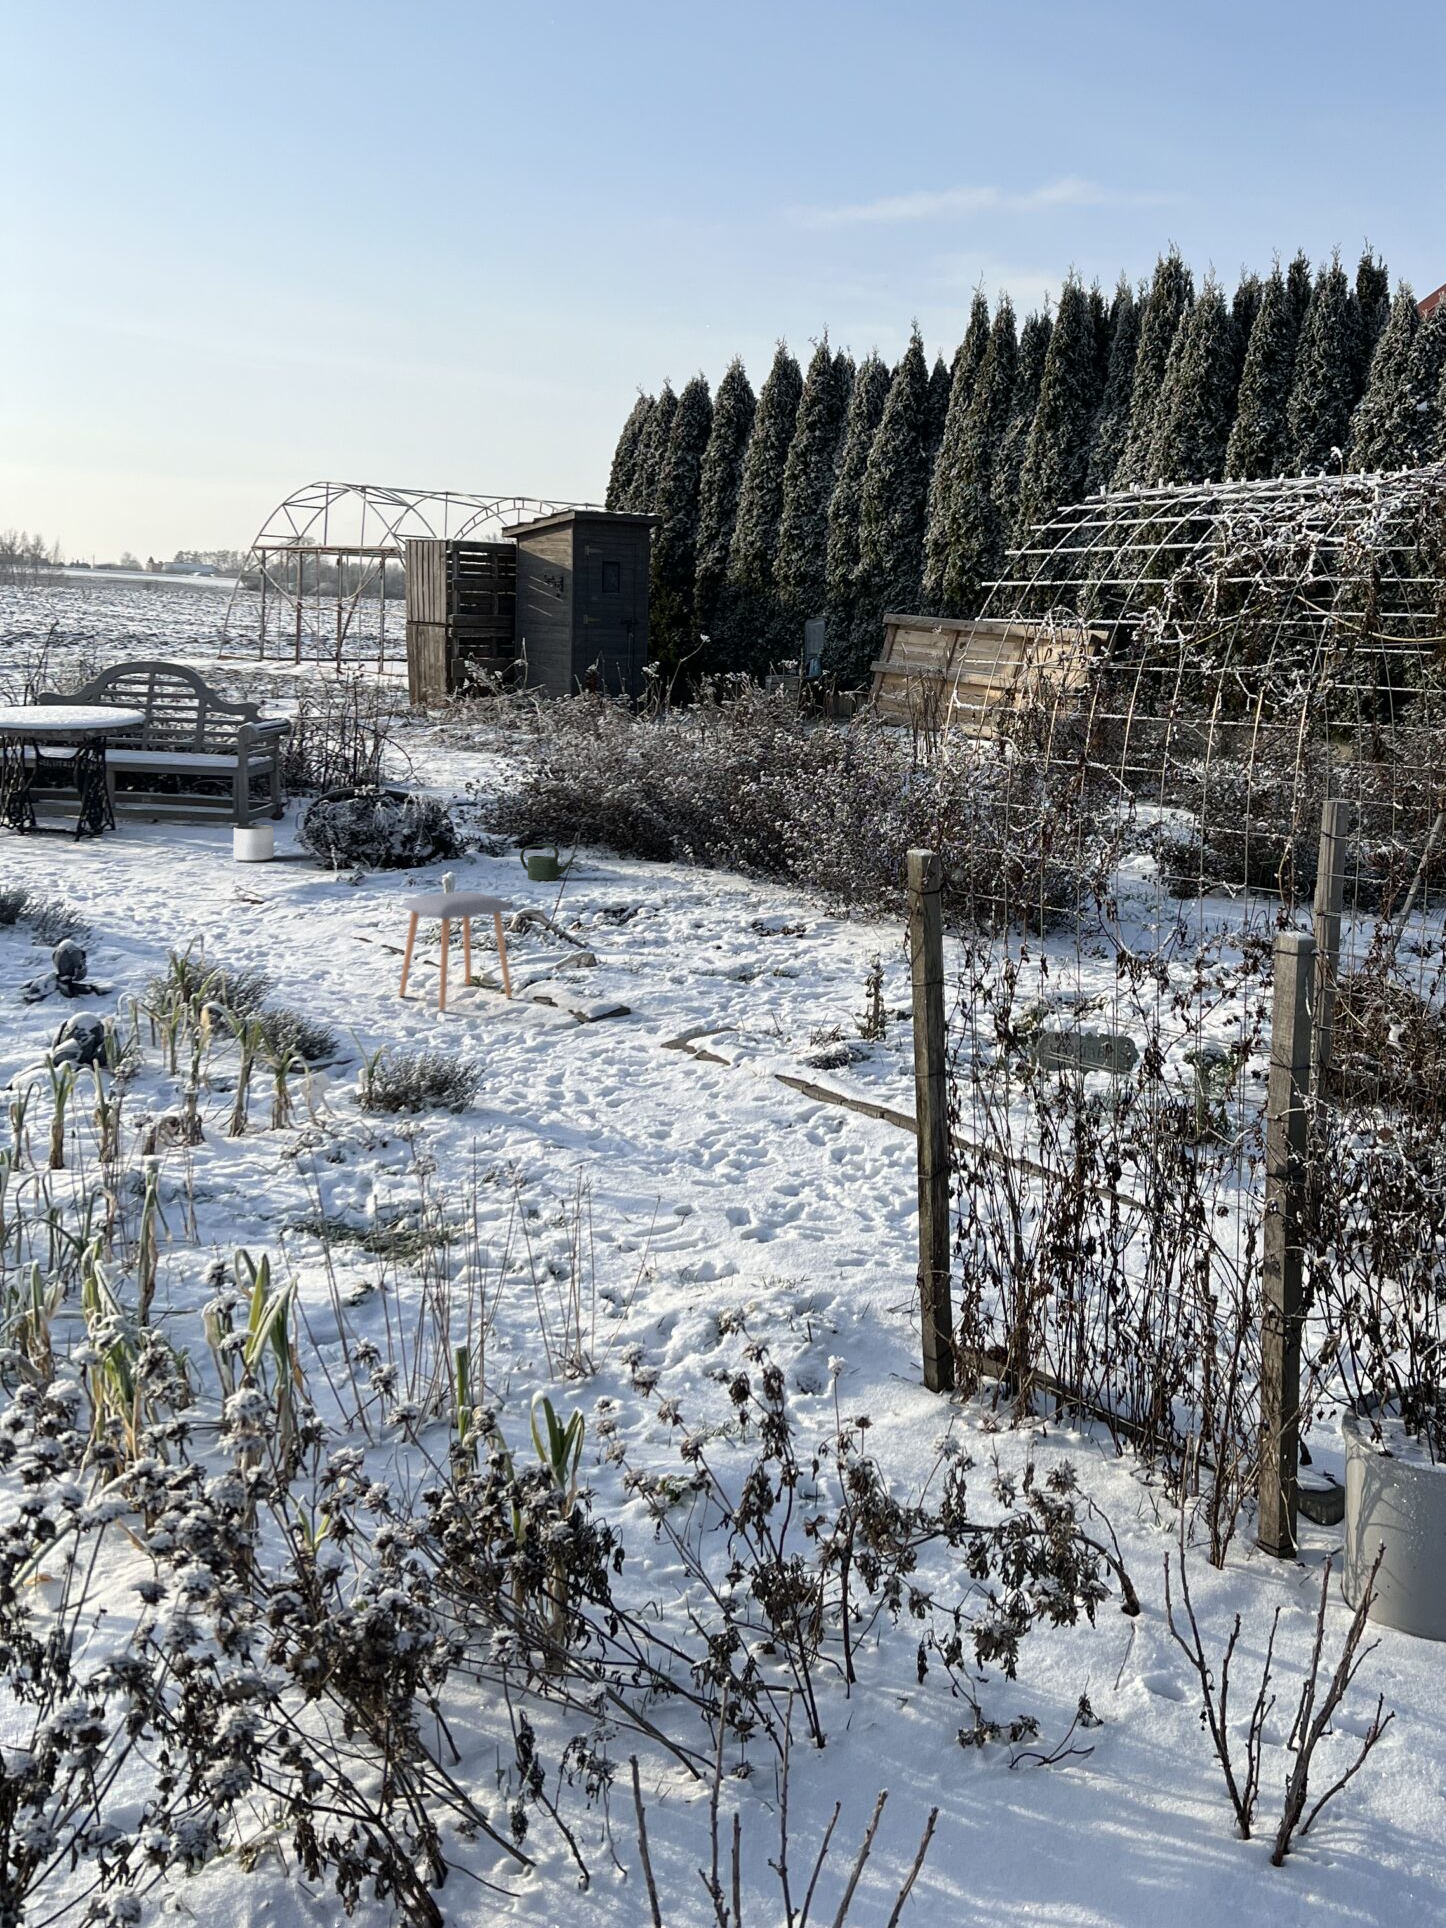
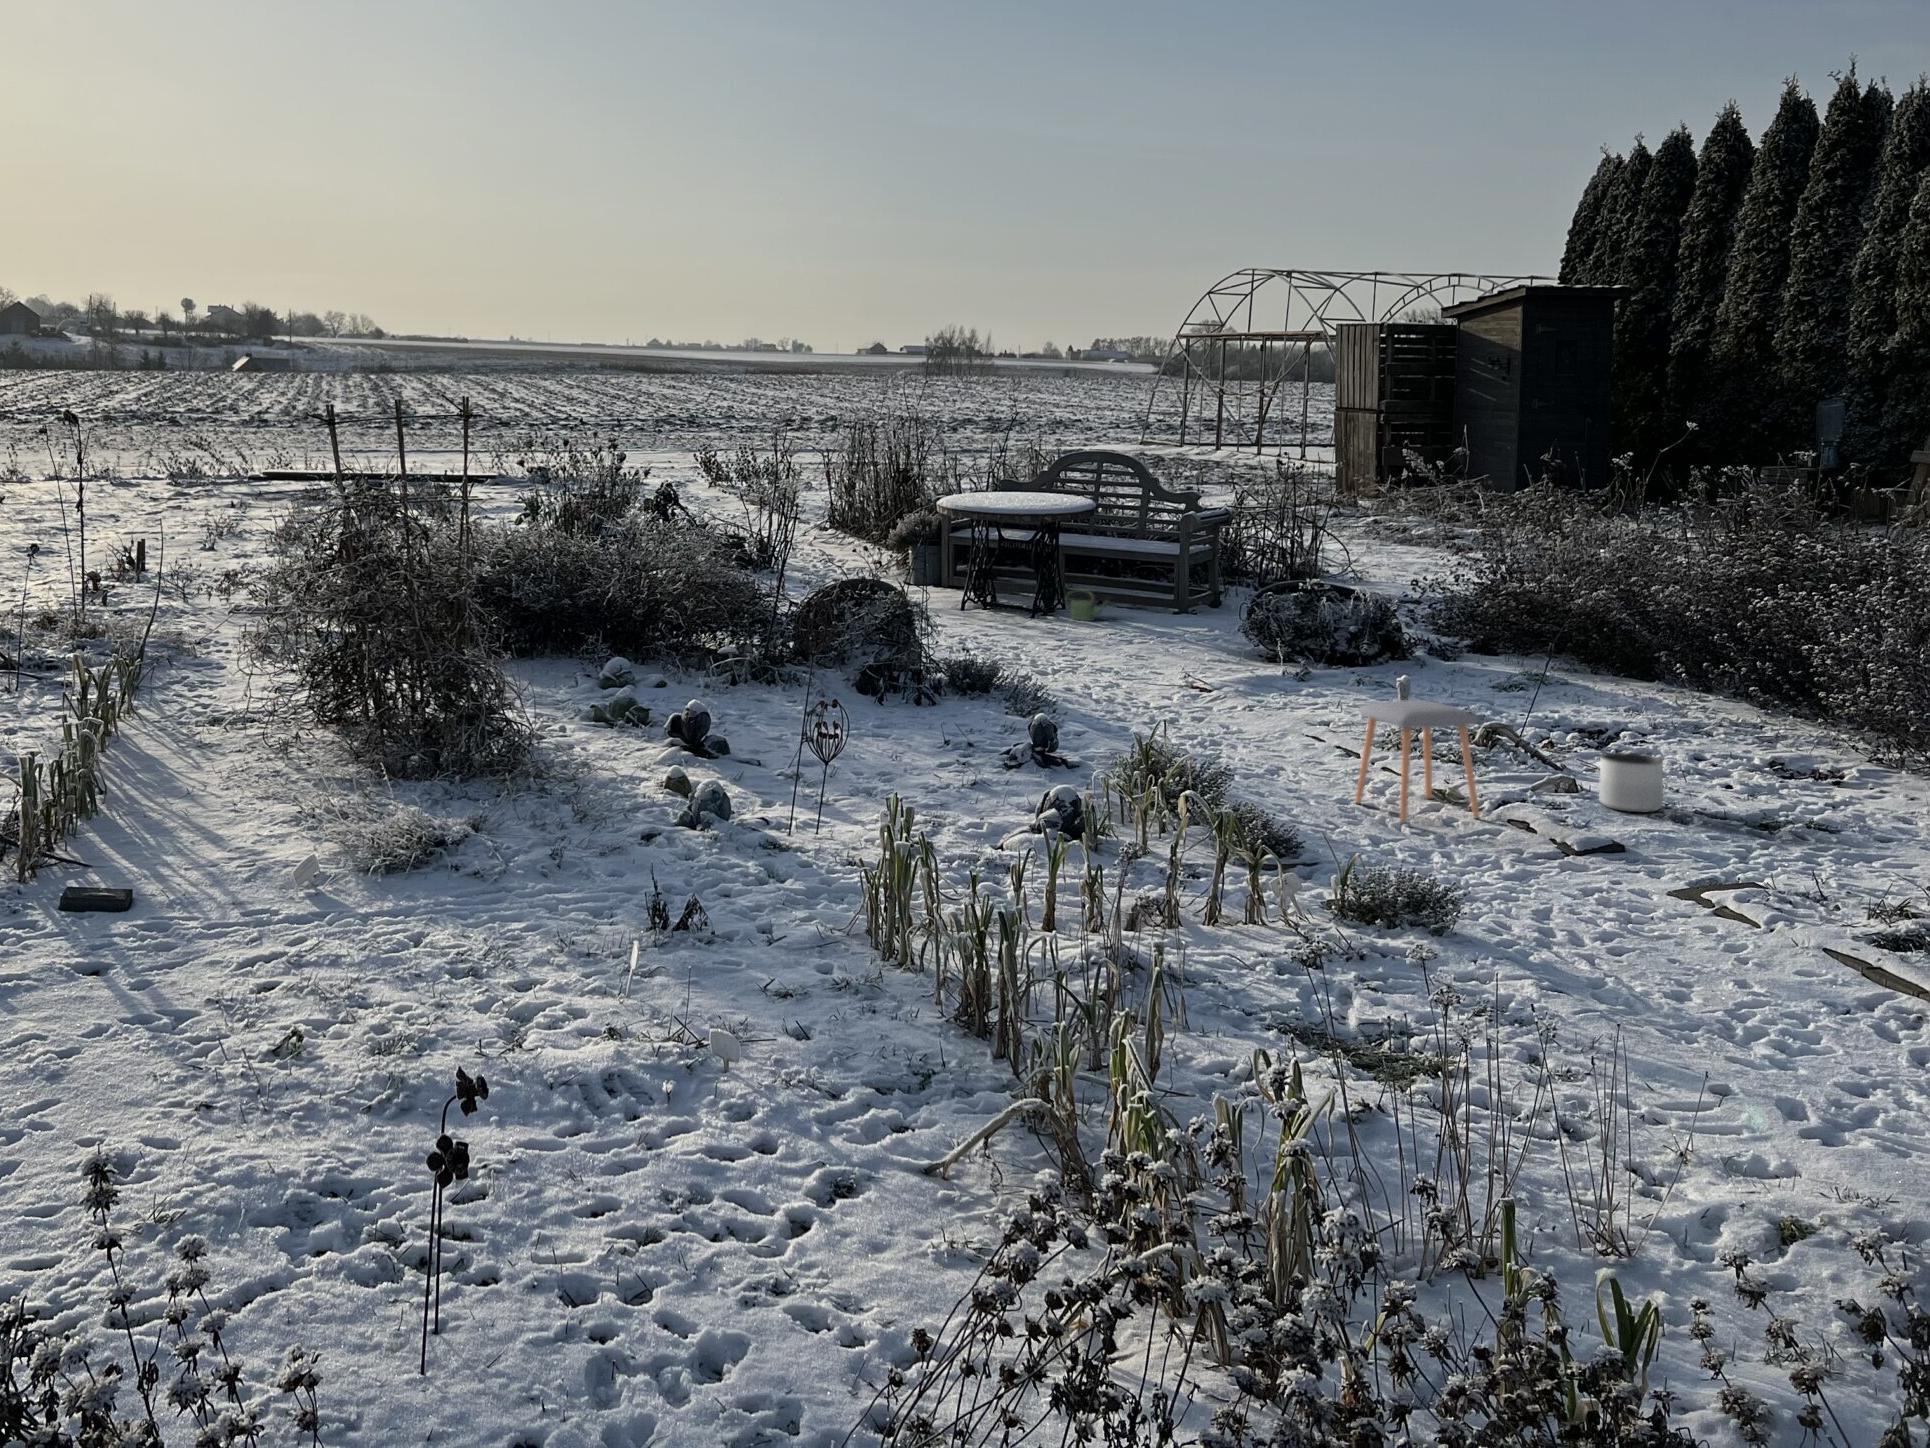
planter: present [233,825,274,862] -> present [1599,752,1663,812]
watering can: present [520,844,578,881] -> present [1065,590,1104,621]

